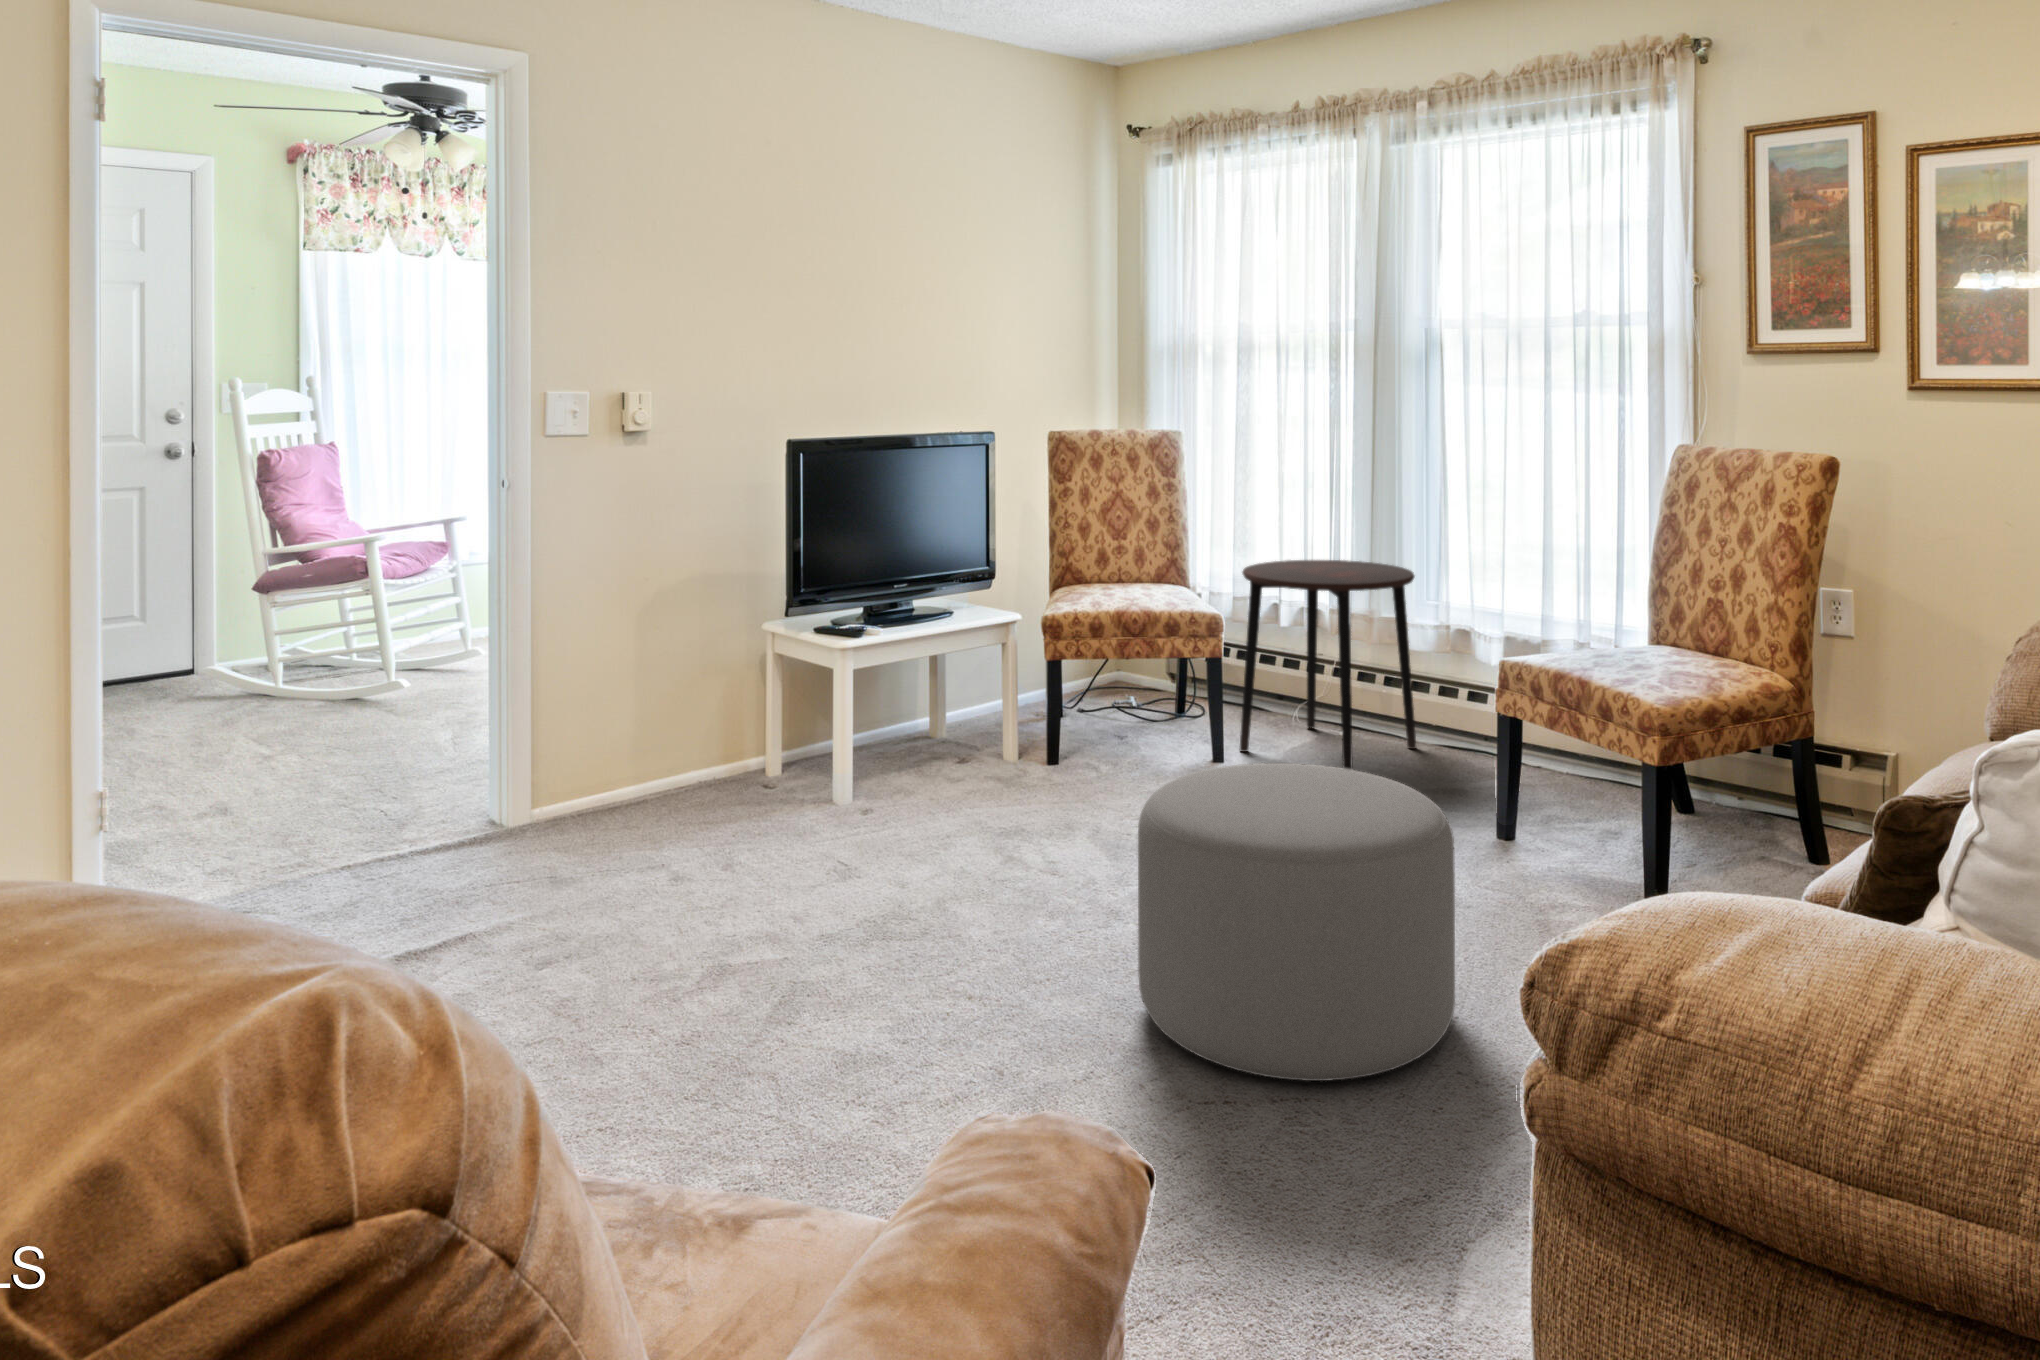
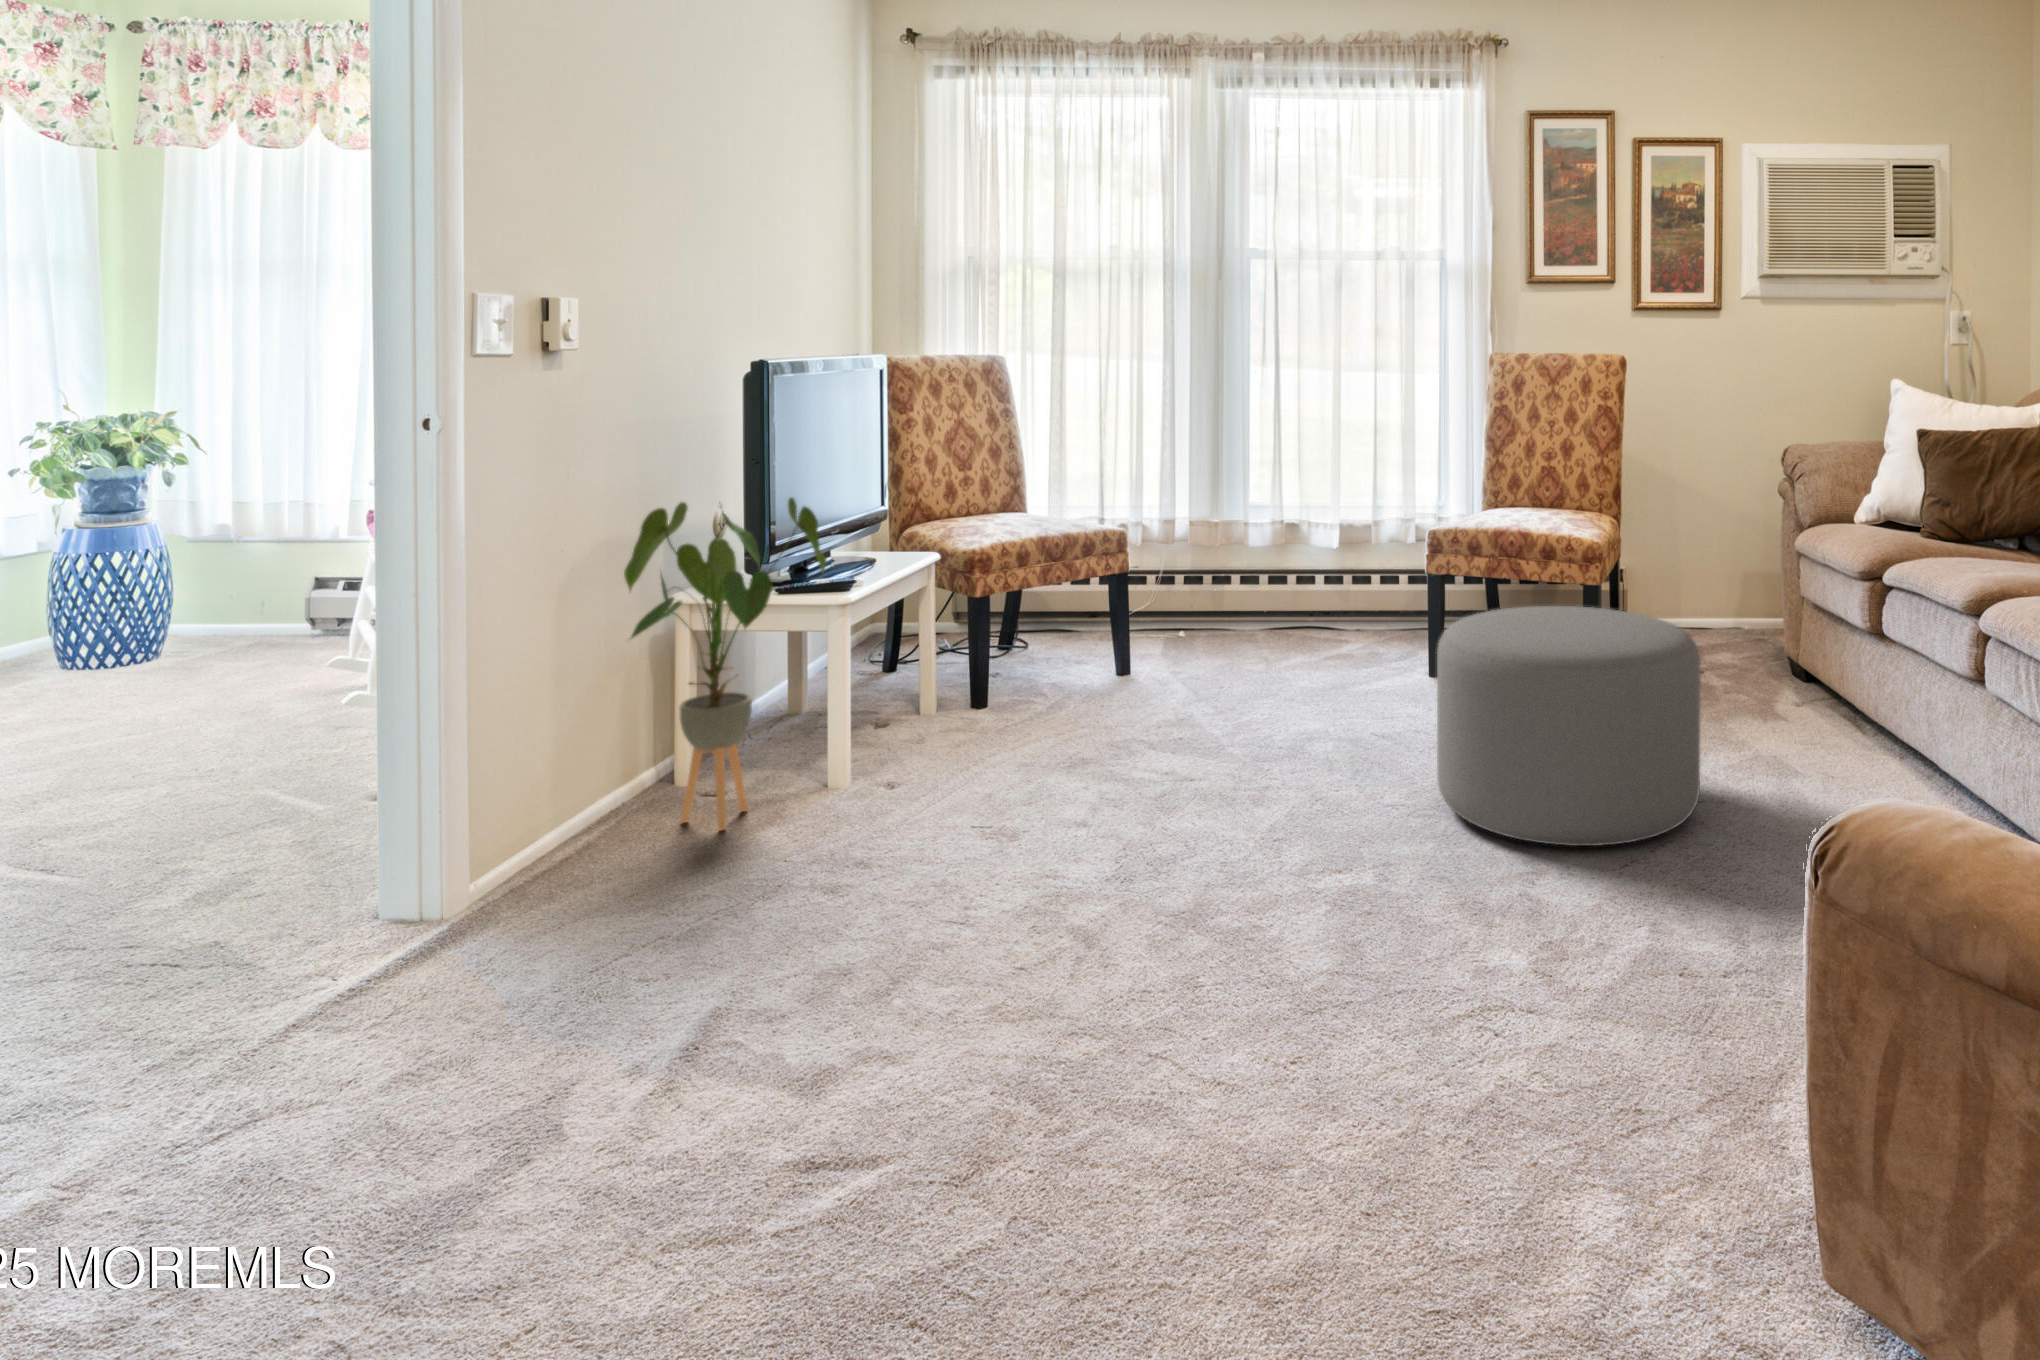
house plant: none [673,551,841,814] -> present [624,498,827,830]
side table: present [1239,560,1416,770] -> none [1110,473,1271,663]

